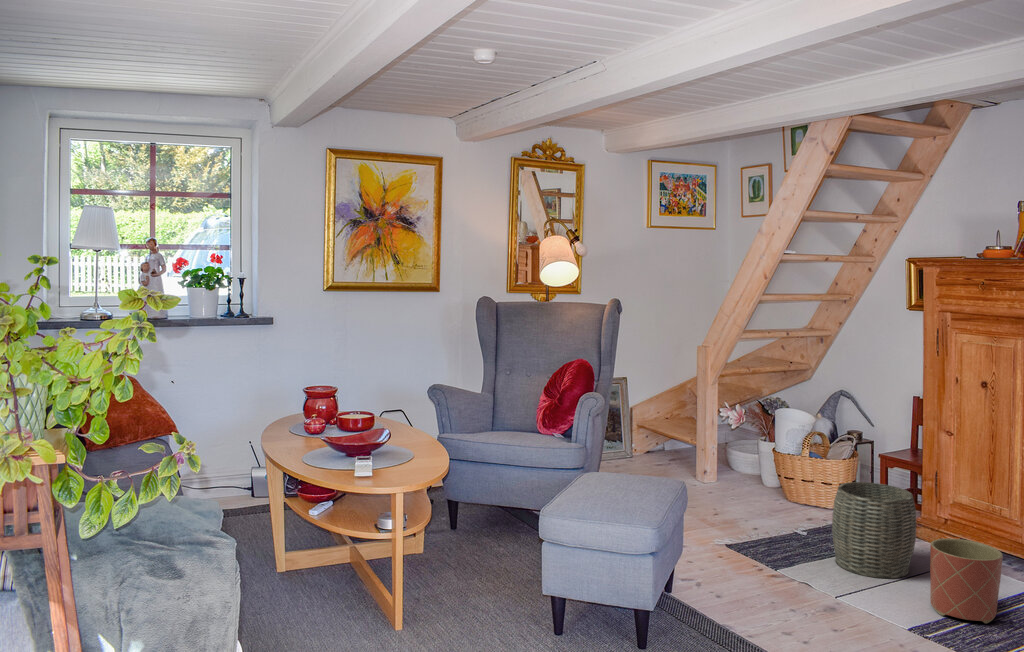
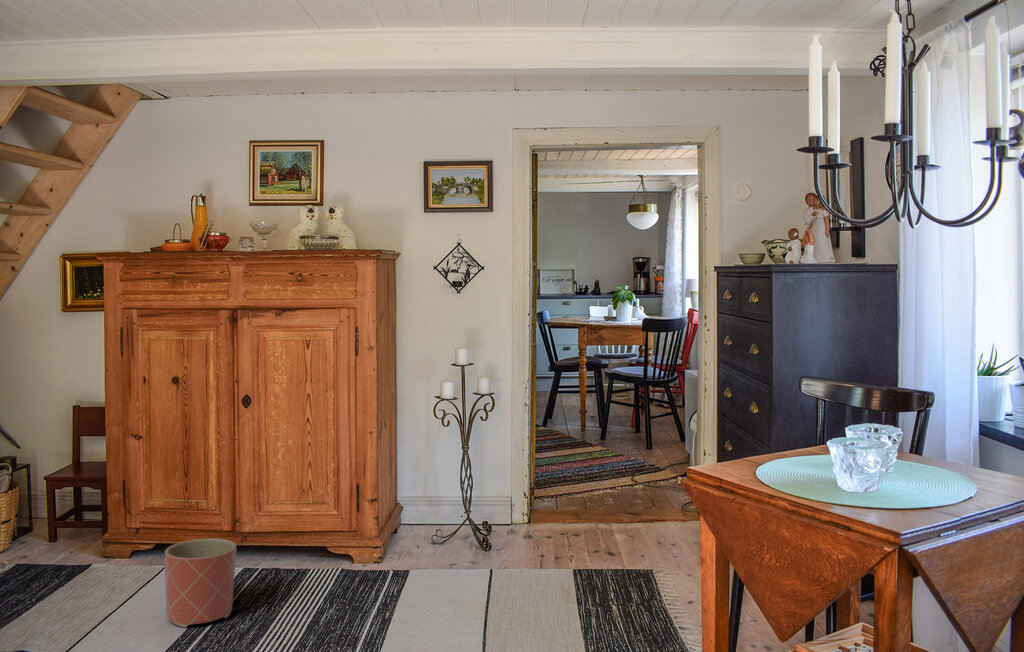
woven basket: present [832,482,916,578] -> none [25,505,130,620]

